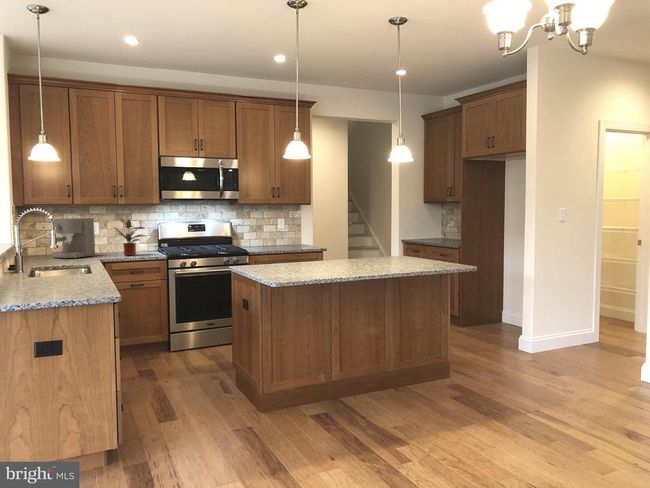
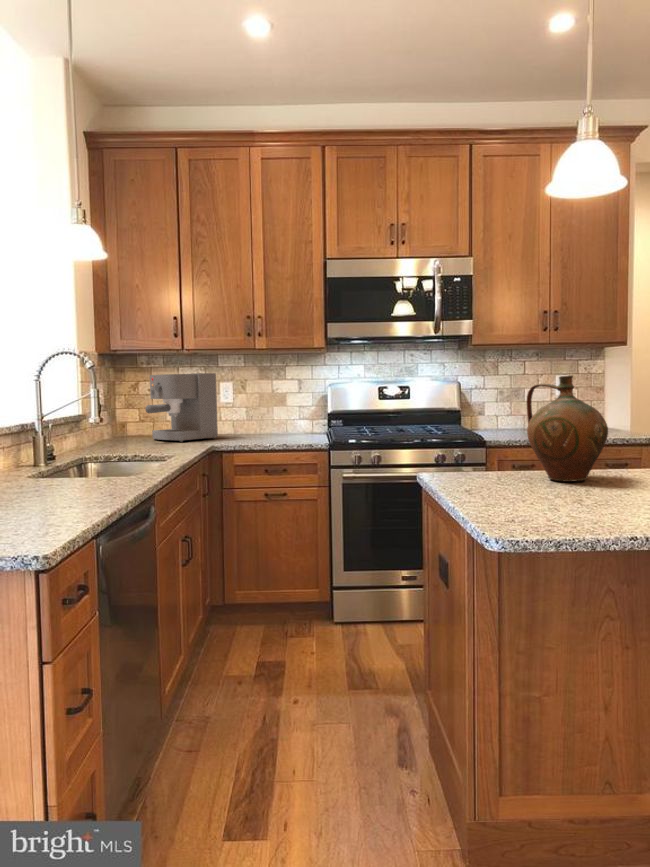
potted plant: present [115,218,145,255] -> none [246,372,300,439]
ceramic jug: none [274,226,305,267] -> present [527,376,608,482]

